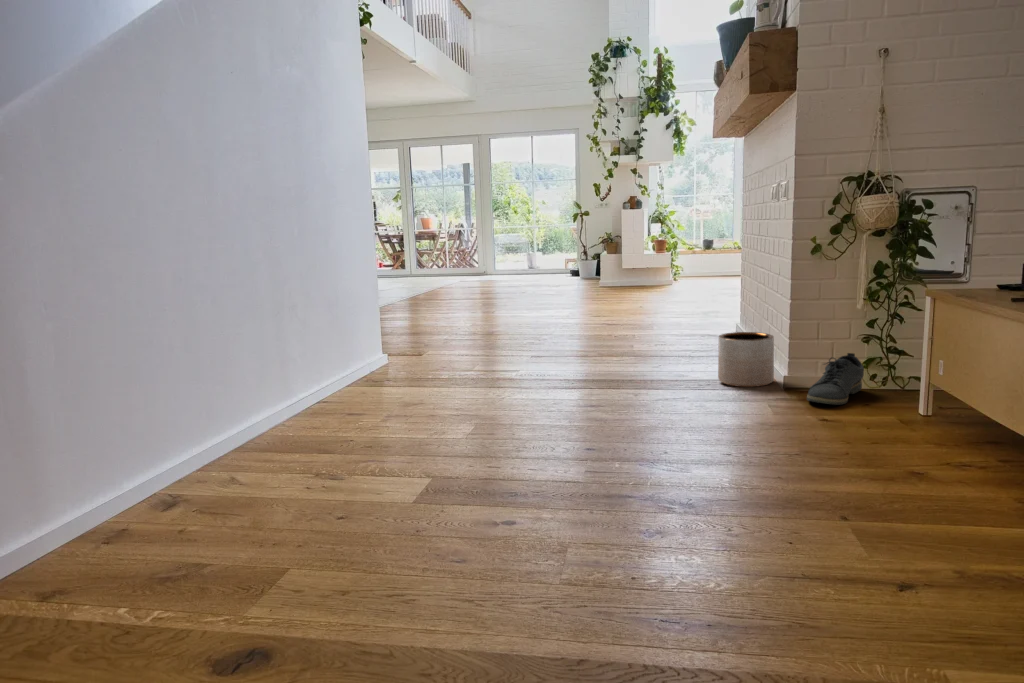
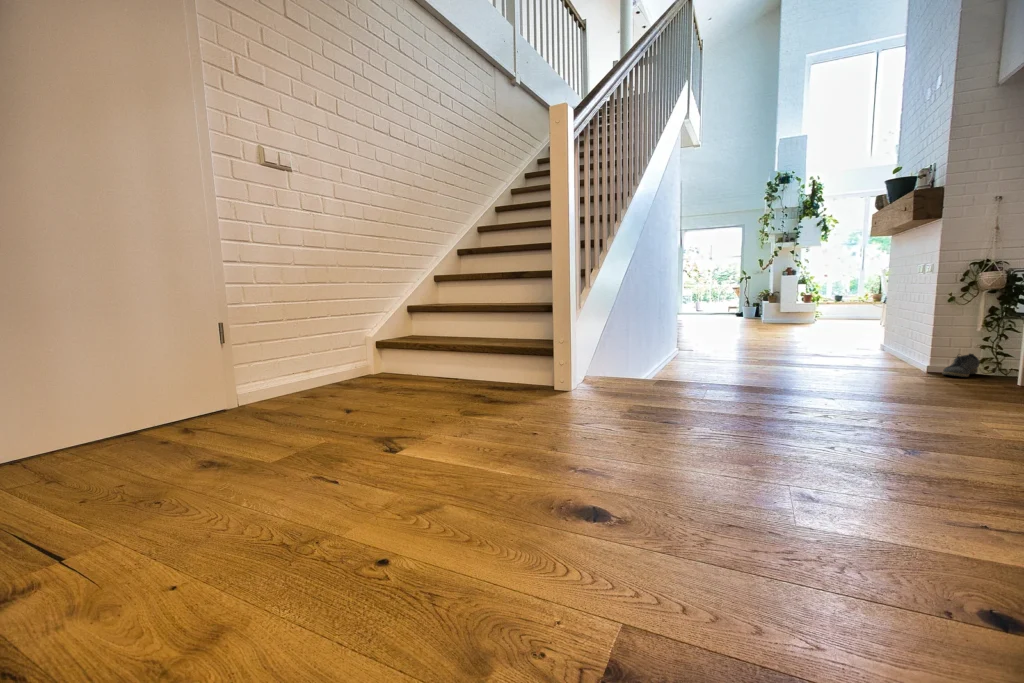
planter: present [718,332,774,387] -> none [881,342,919,369]

